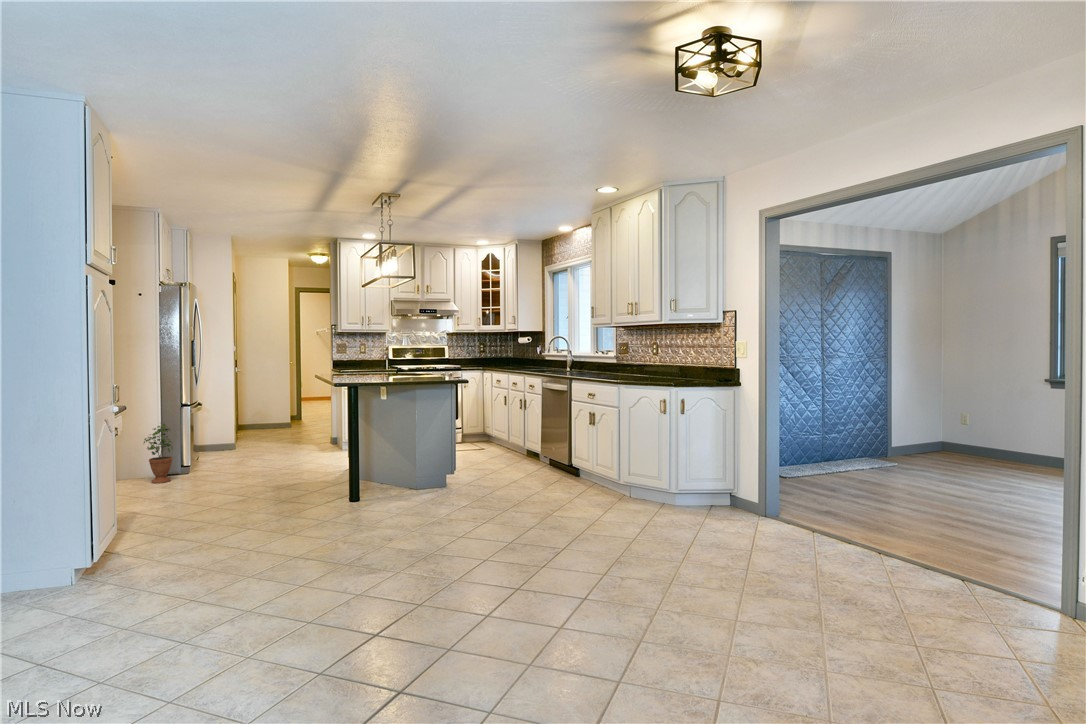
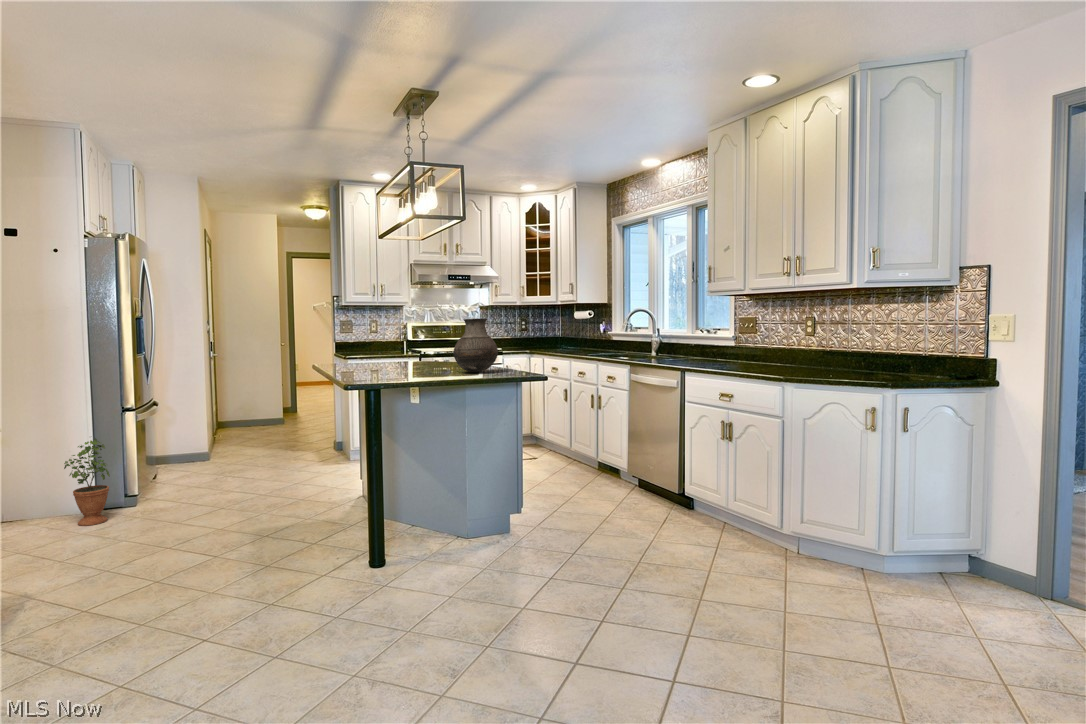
vase: none [409,342,440,378] -> present [453,318,498,372]

